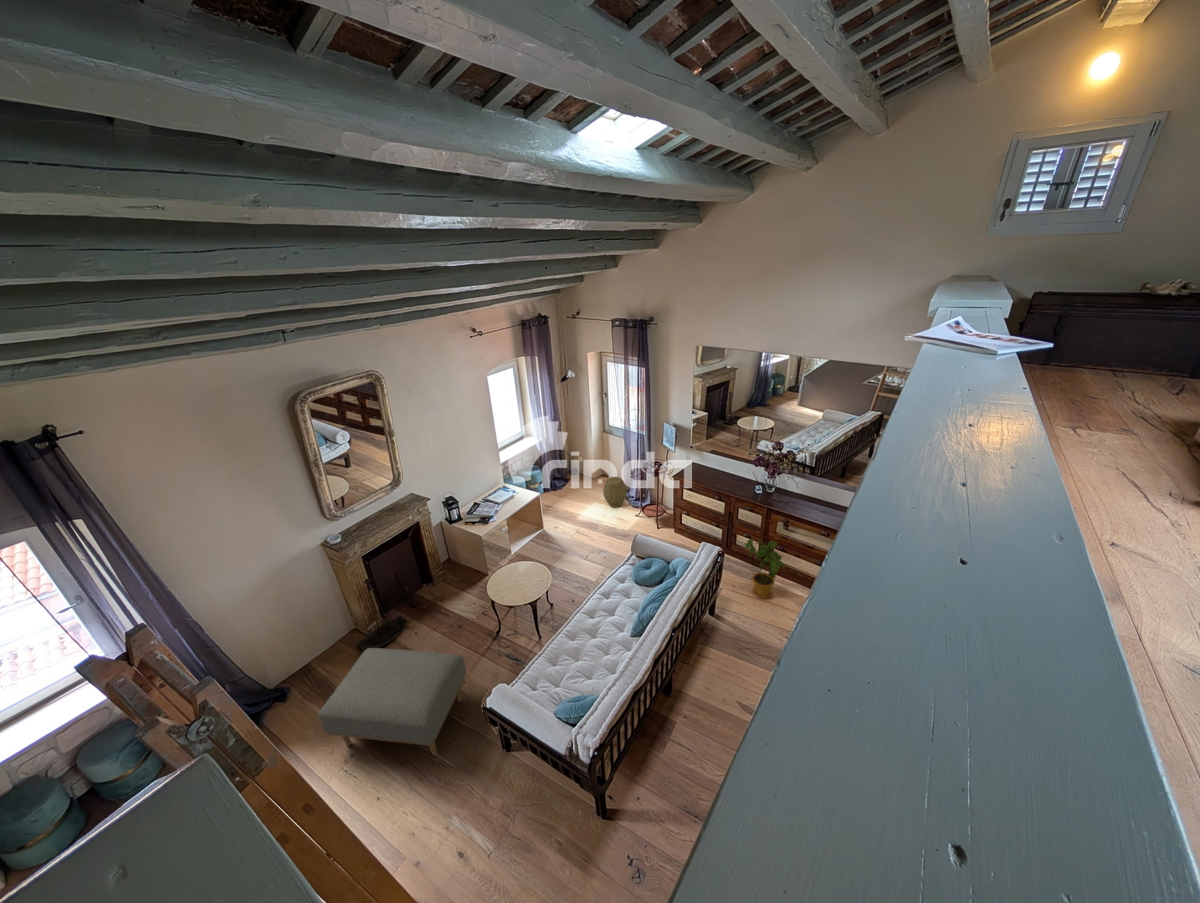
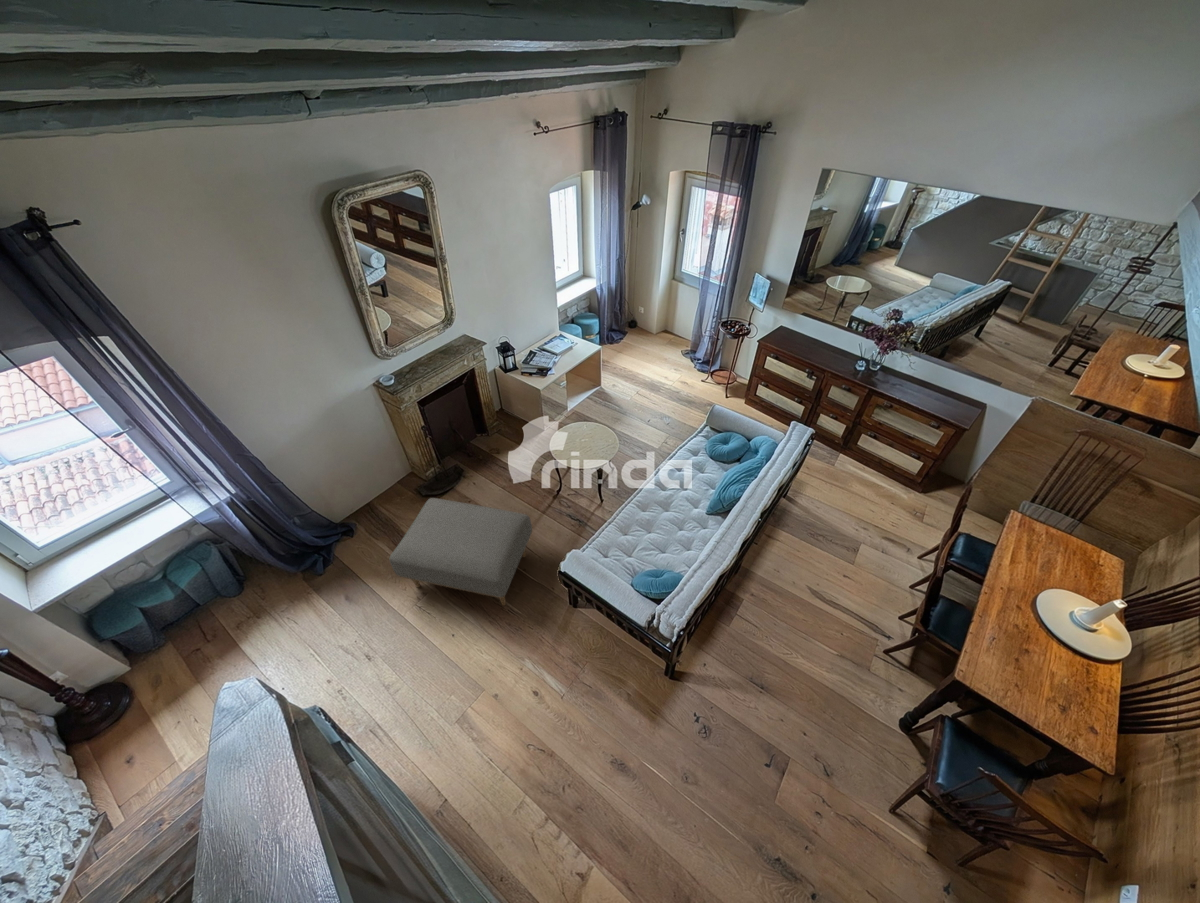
woven basket: present [603,477,627,508] -> none [667,333,694,369]
house plant: present [745,539,785,599] -> none [830,421,878,485]

